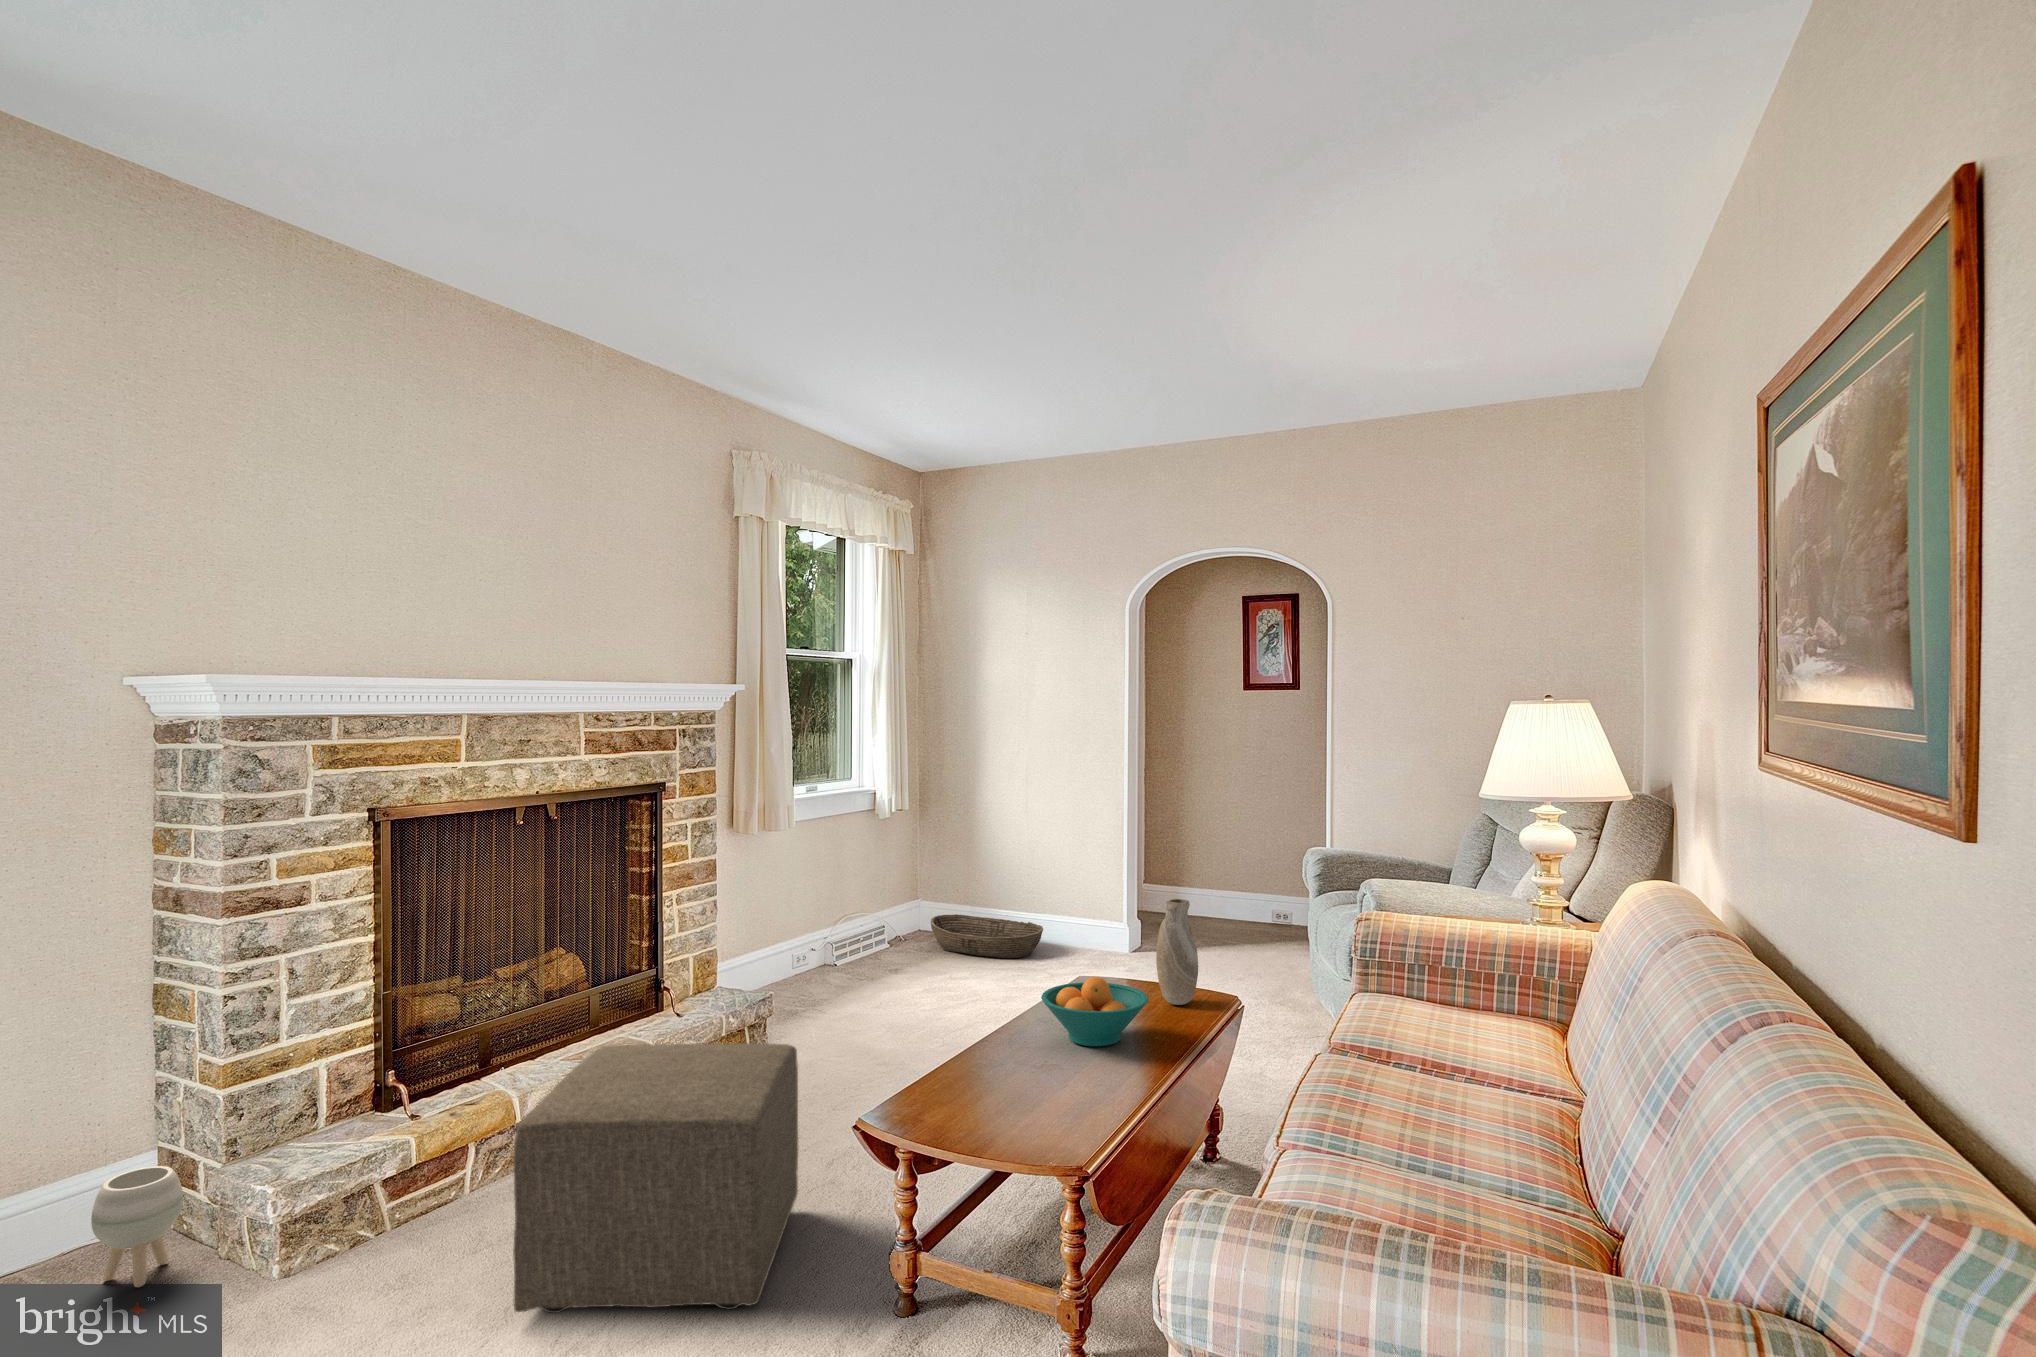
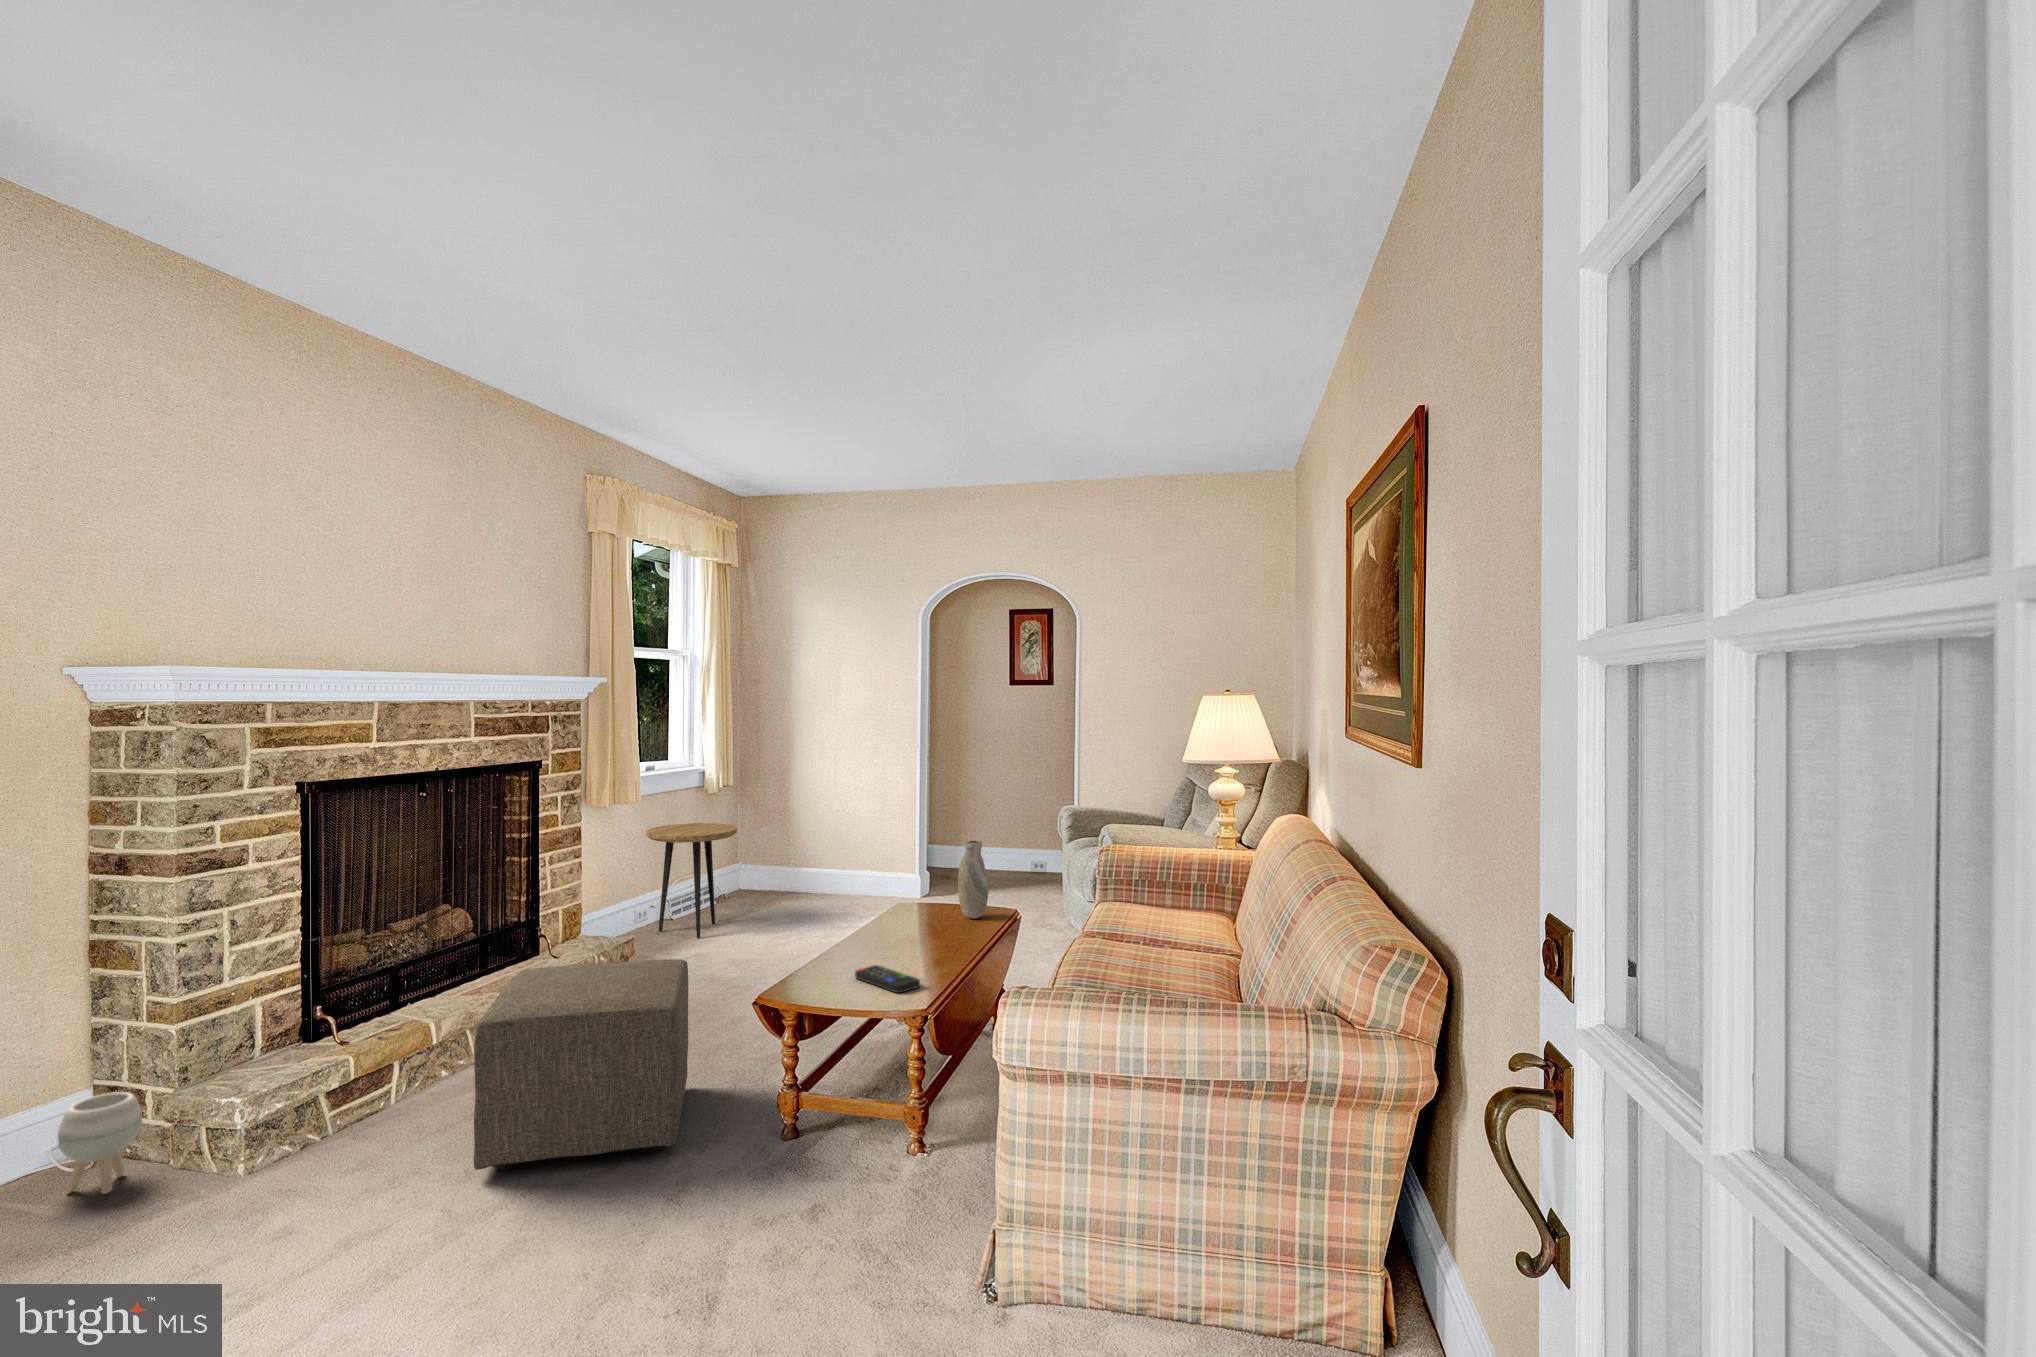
side table: none [801,855,906,994] -> present [646,823,737,938]
basket: present [931,914,1043,958] -> none [752,873,849,905]
fruit bowl: present [1041,977,1148,1046] -> none [877,897,957,947]
remote control: none [1000,1075,1084,1123] -> present [855,965,920,993]

